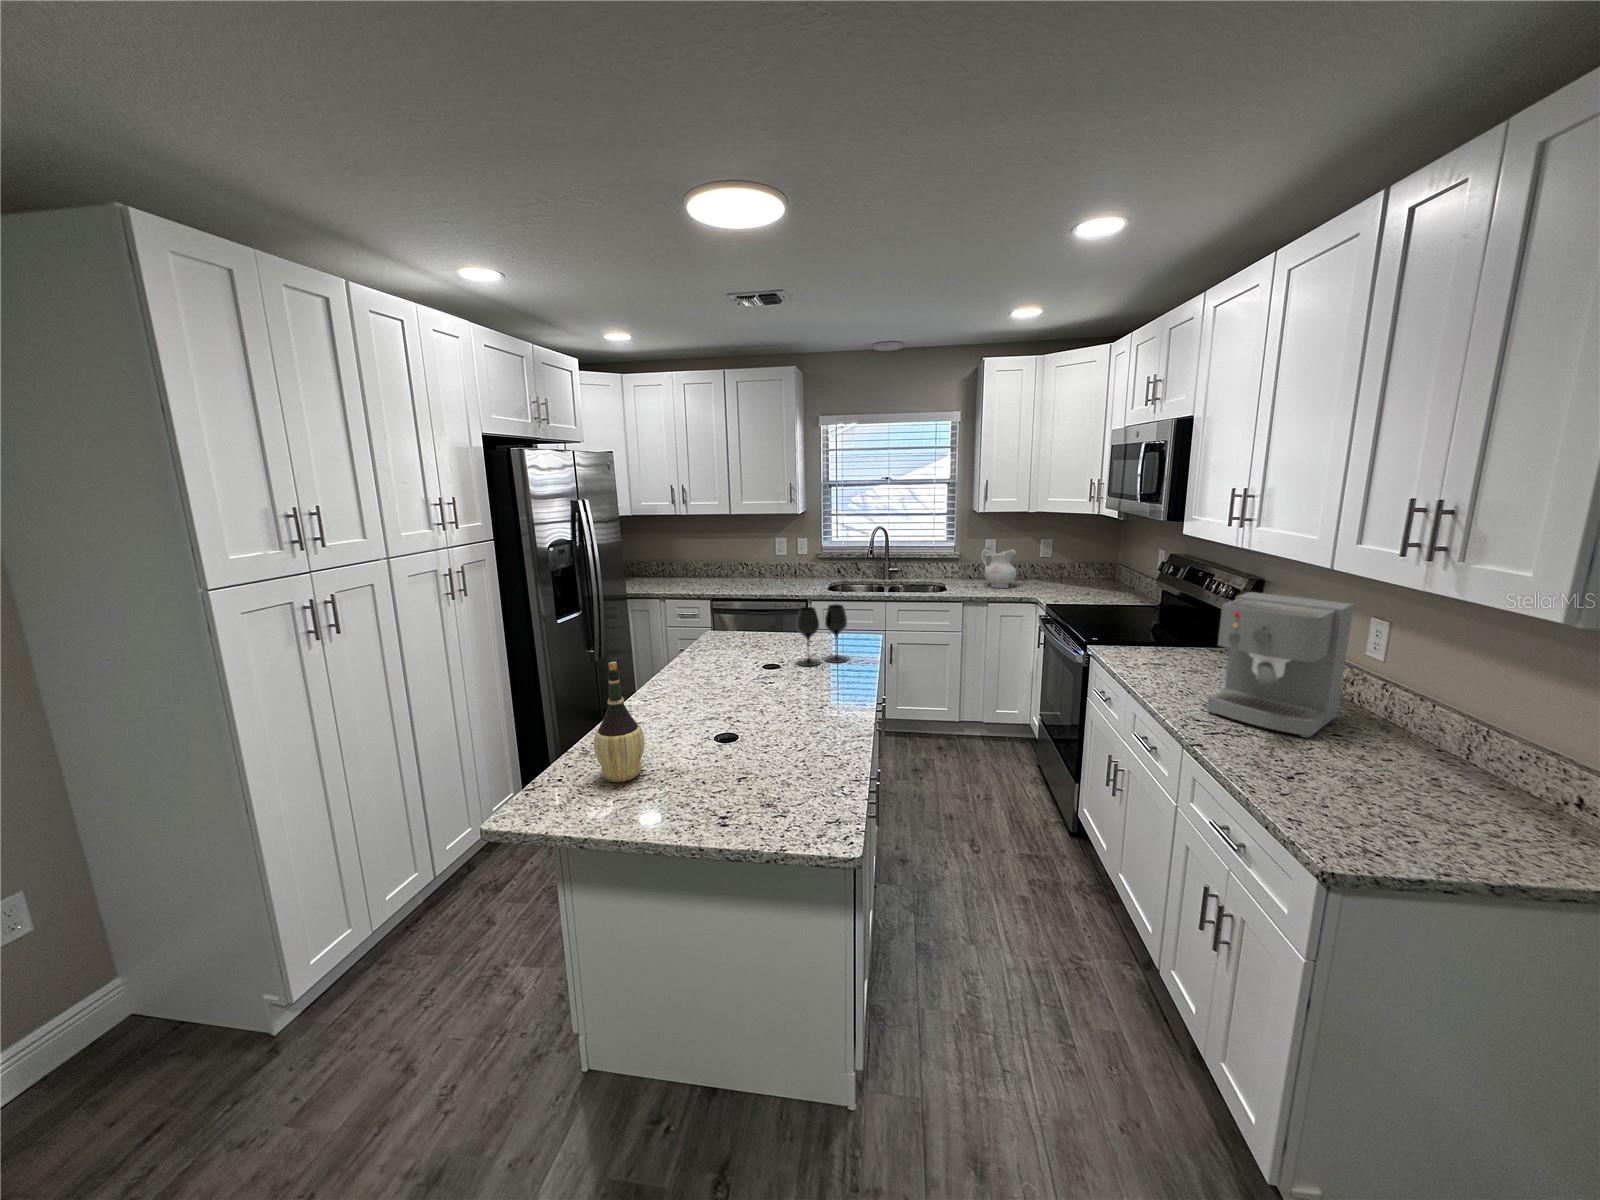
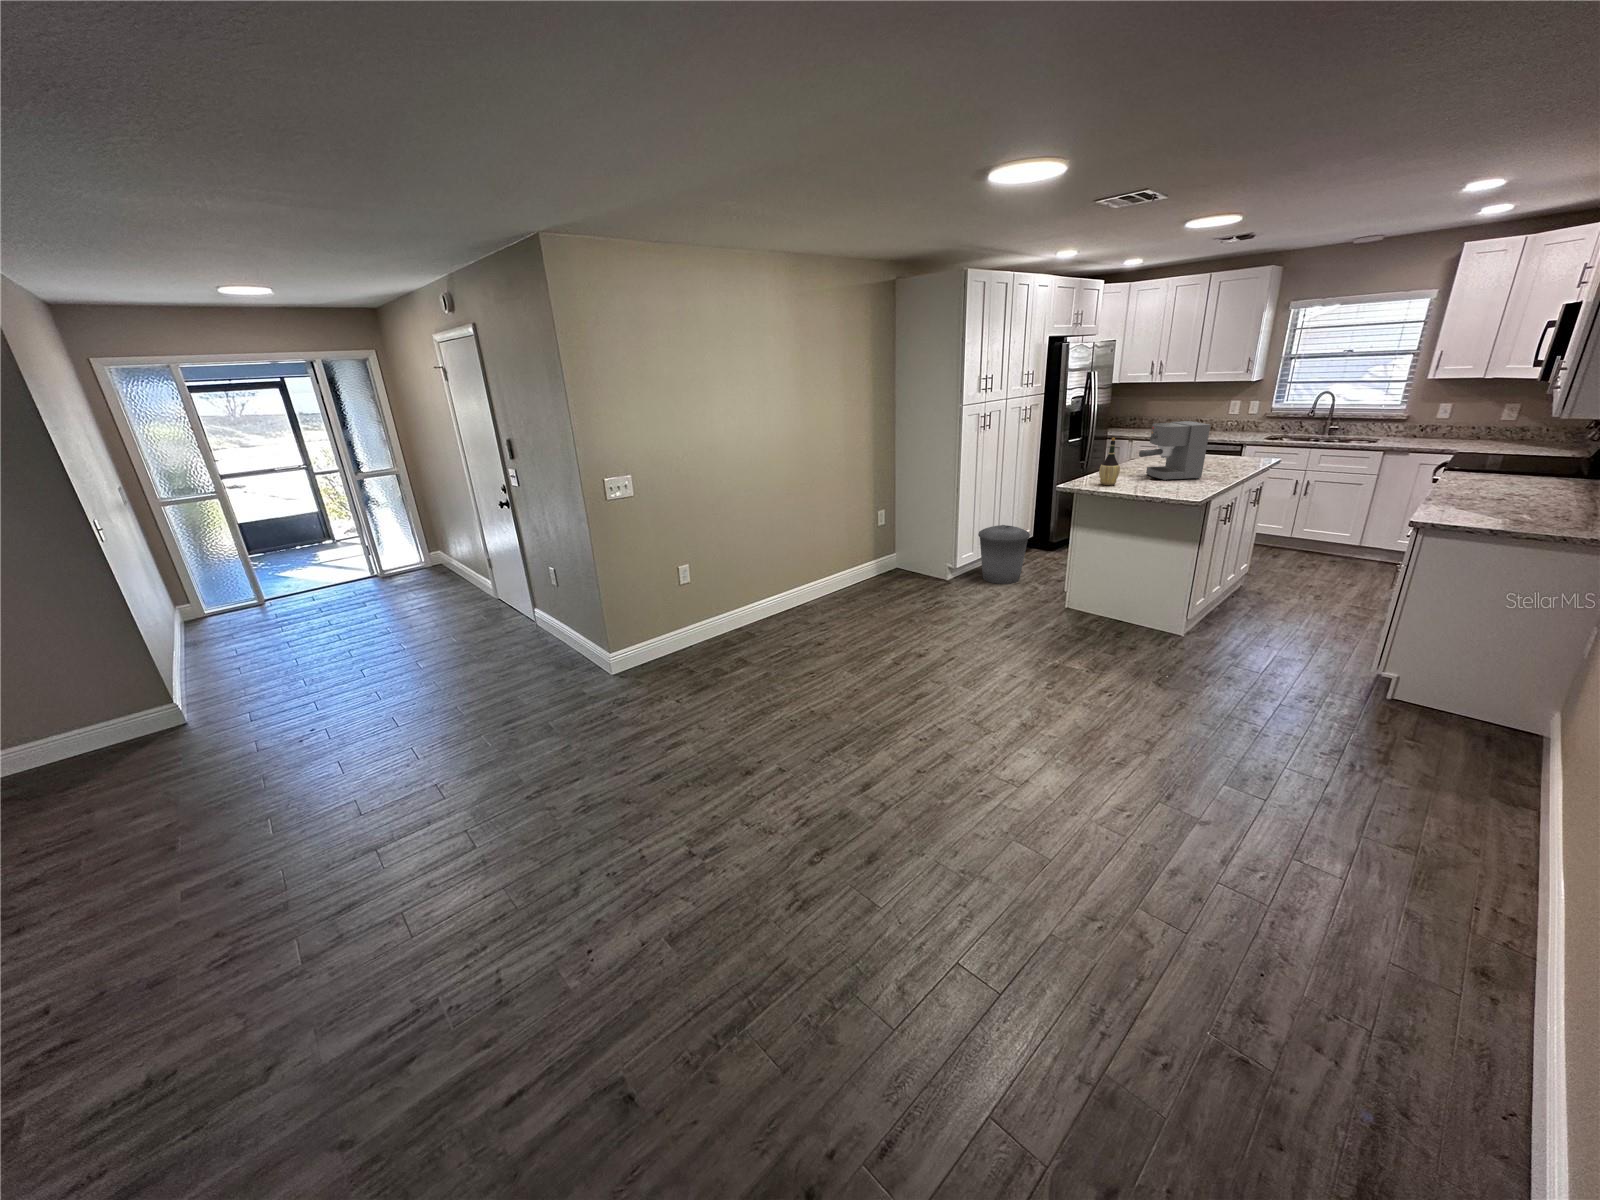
ceramic pitcher: present [982,547,1016,588] -> none [1424,409,1463,445]
coffee maker: present [1207,592,1354,738] -> present [1139,421,1211,480]
wine glass: present [796,604,848,666] -> none [1209,434,1249,468]
trash can: none [345,840,486,1010] -> present [978,525,1030,584]

